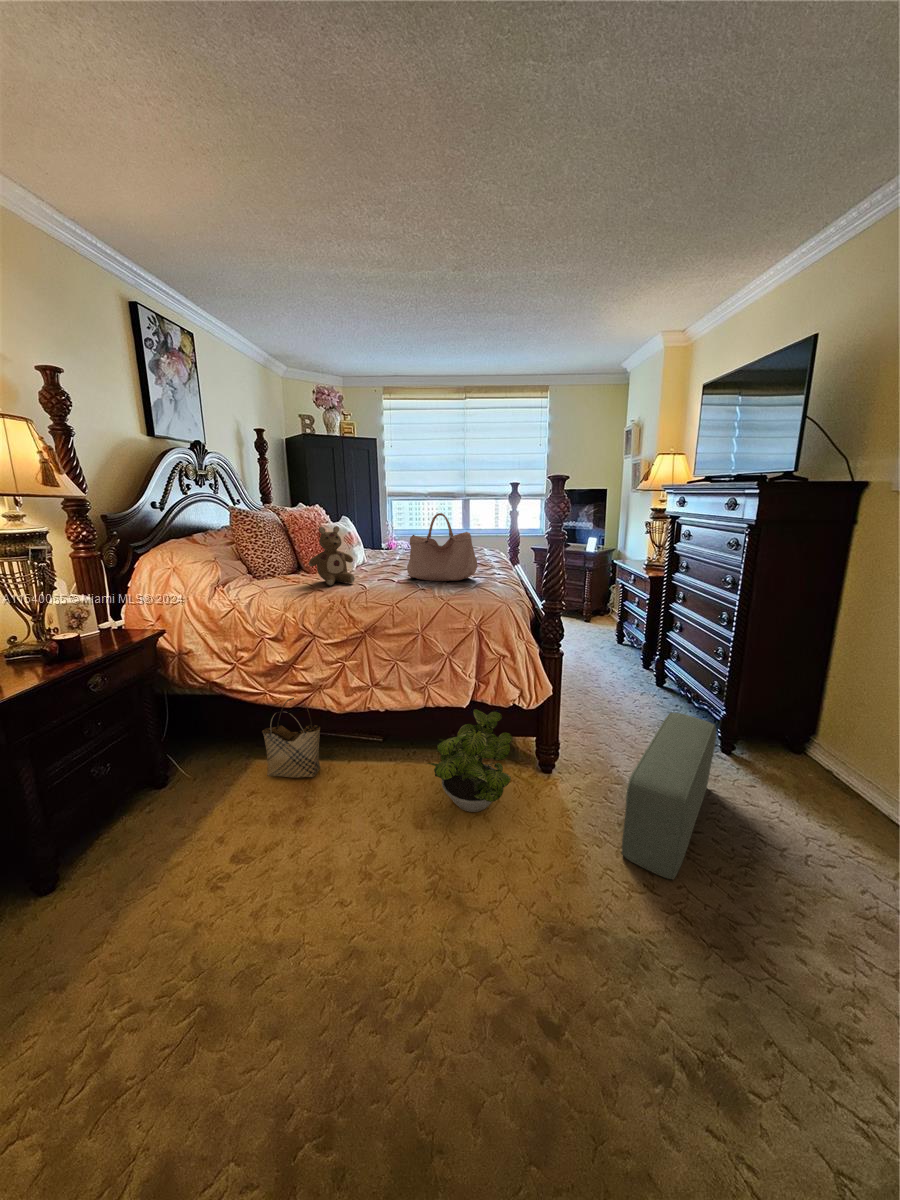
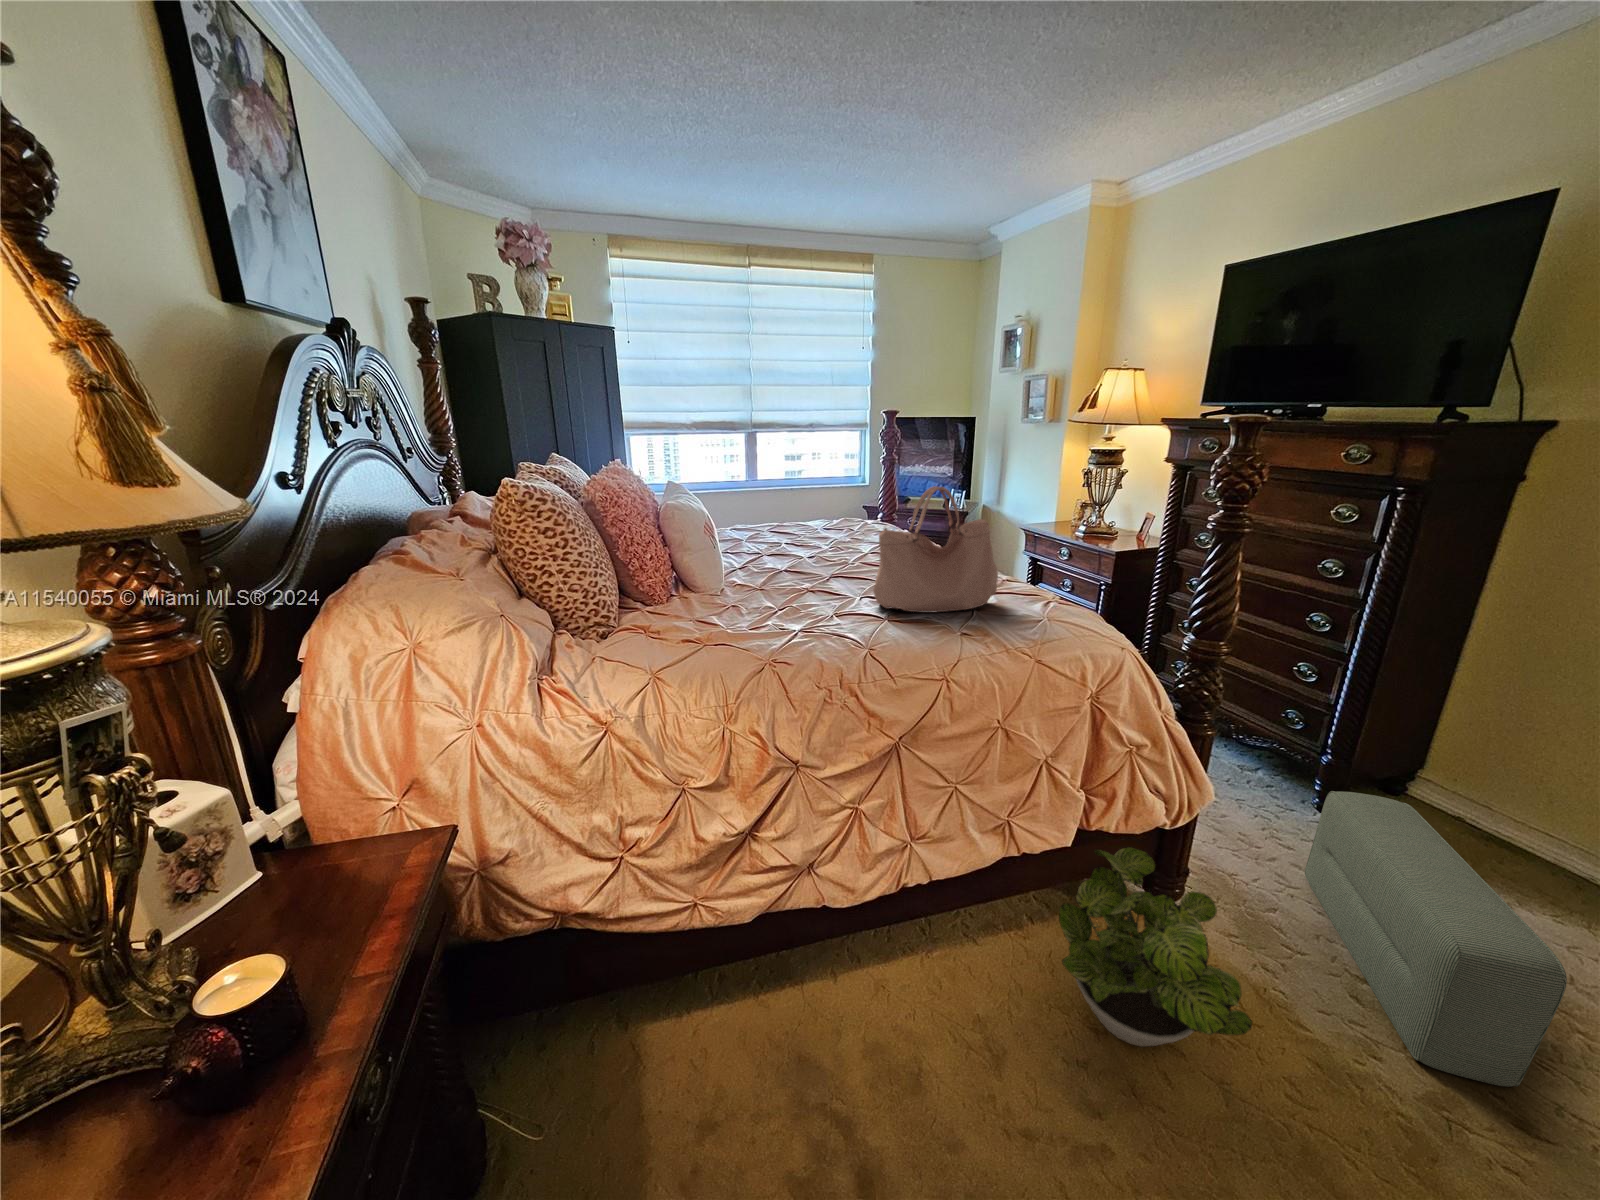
stuffed bear: present [309,526,355,586] -> none [726,521,817,648]
woven basket: present [262,698,320,777] -> none [709,899,823,1082]

